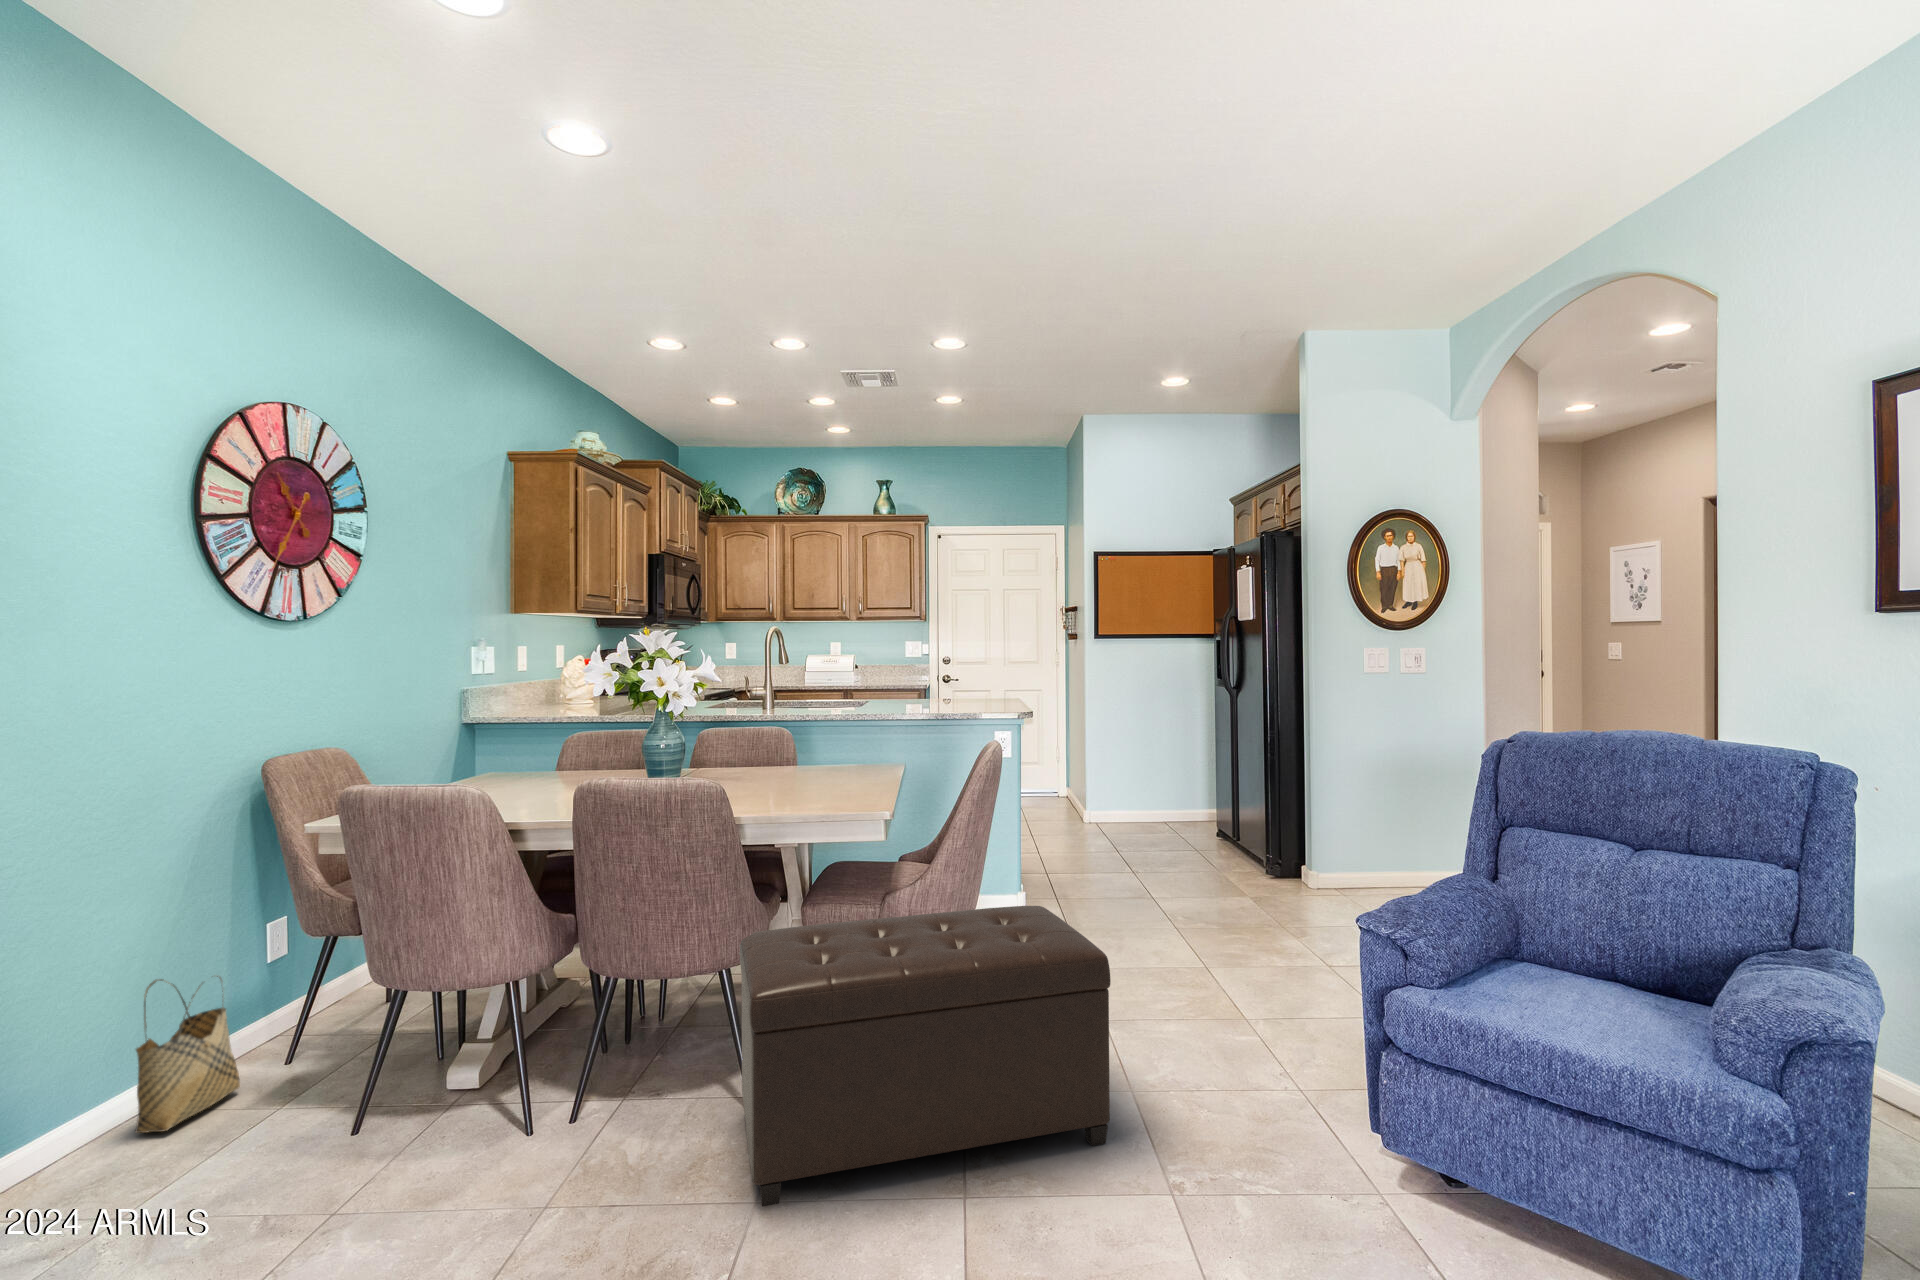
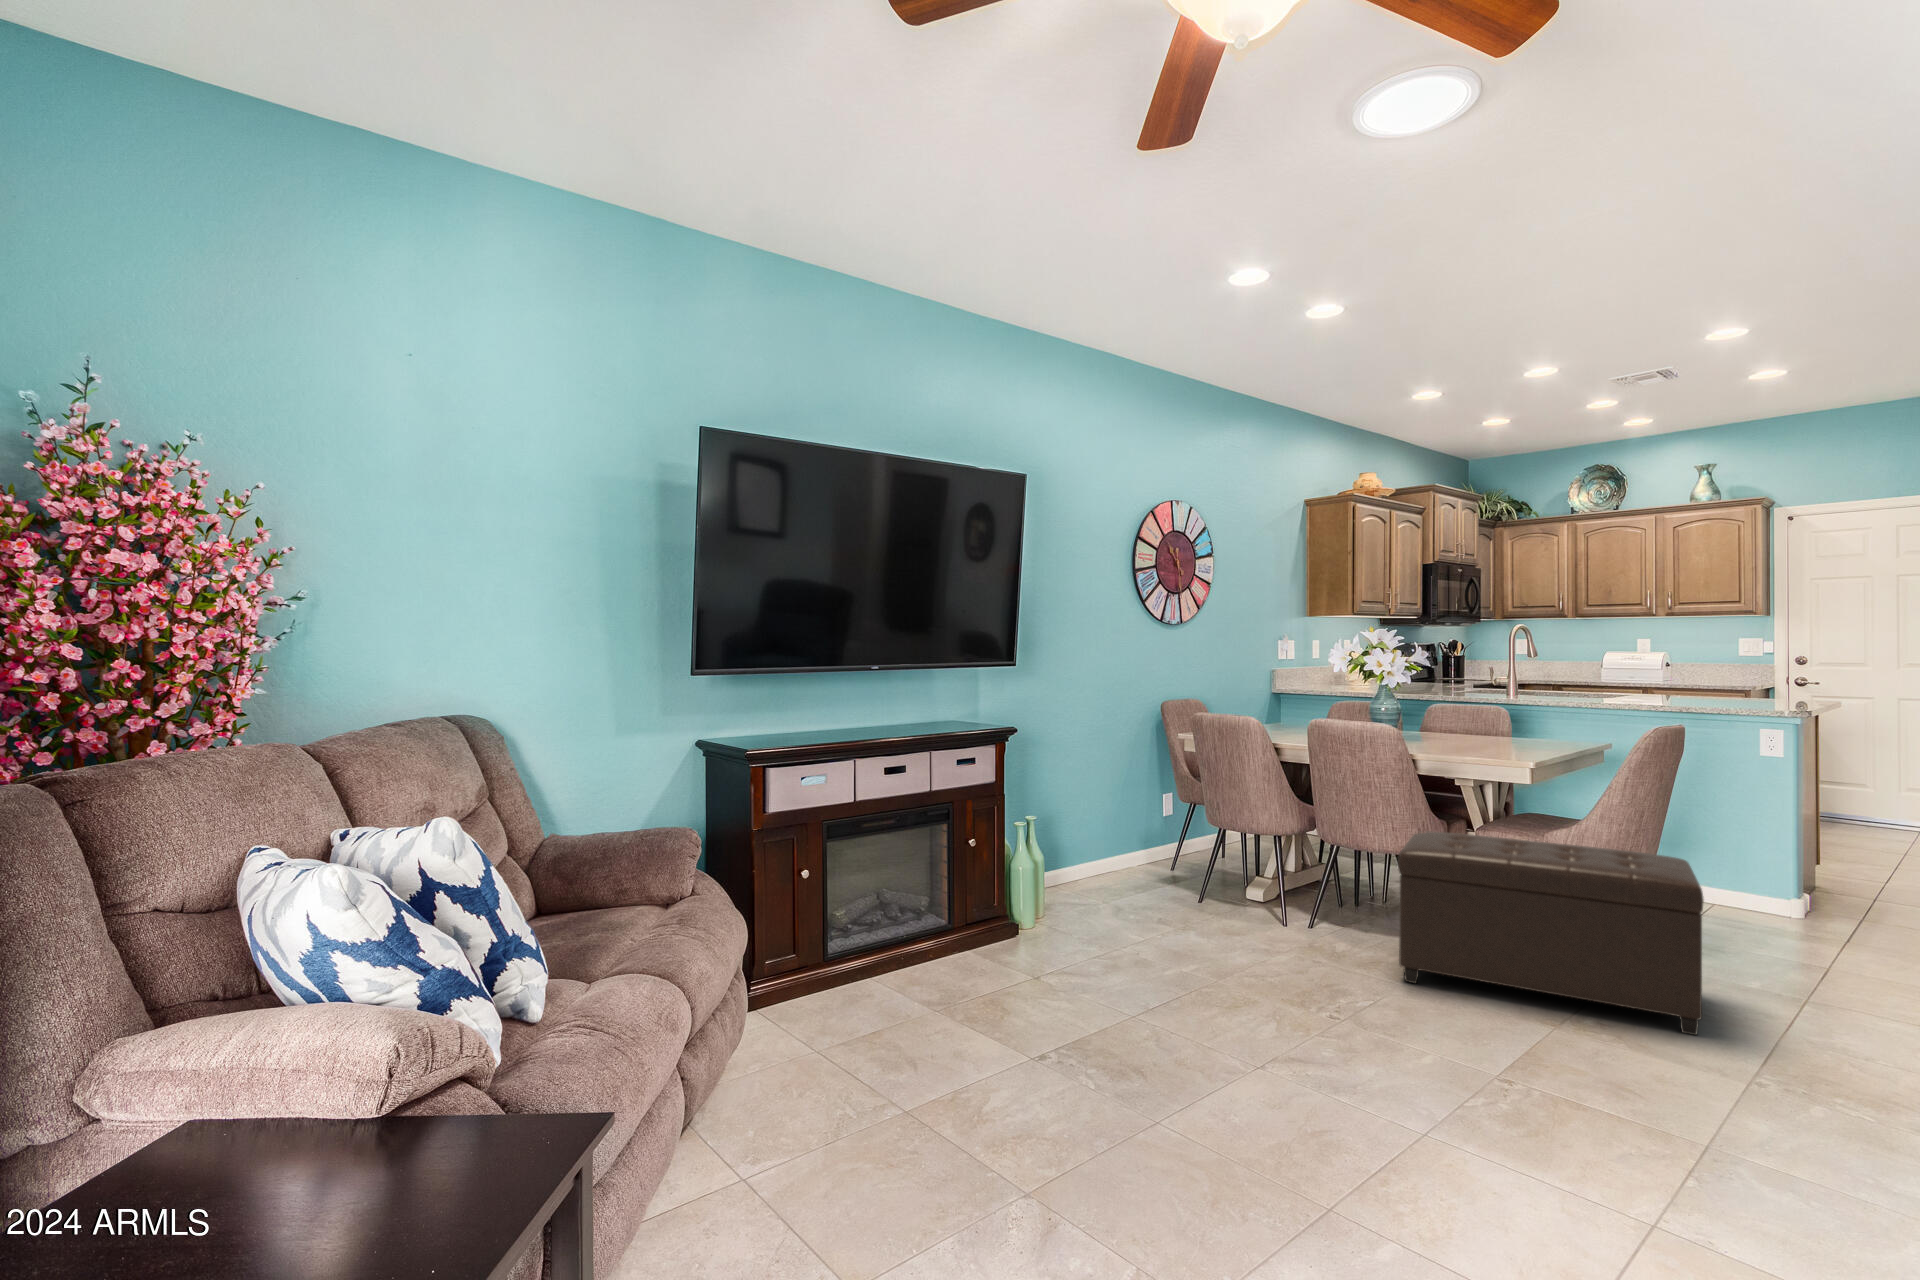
woven basket: present [135,976,240,1133] -> none [1110,806,1151,879]

